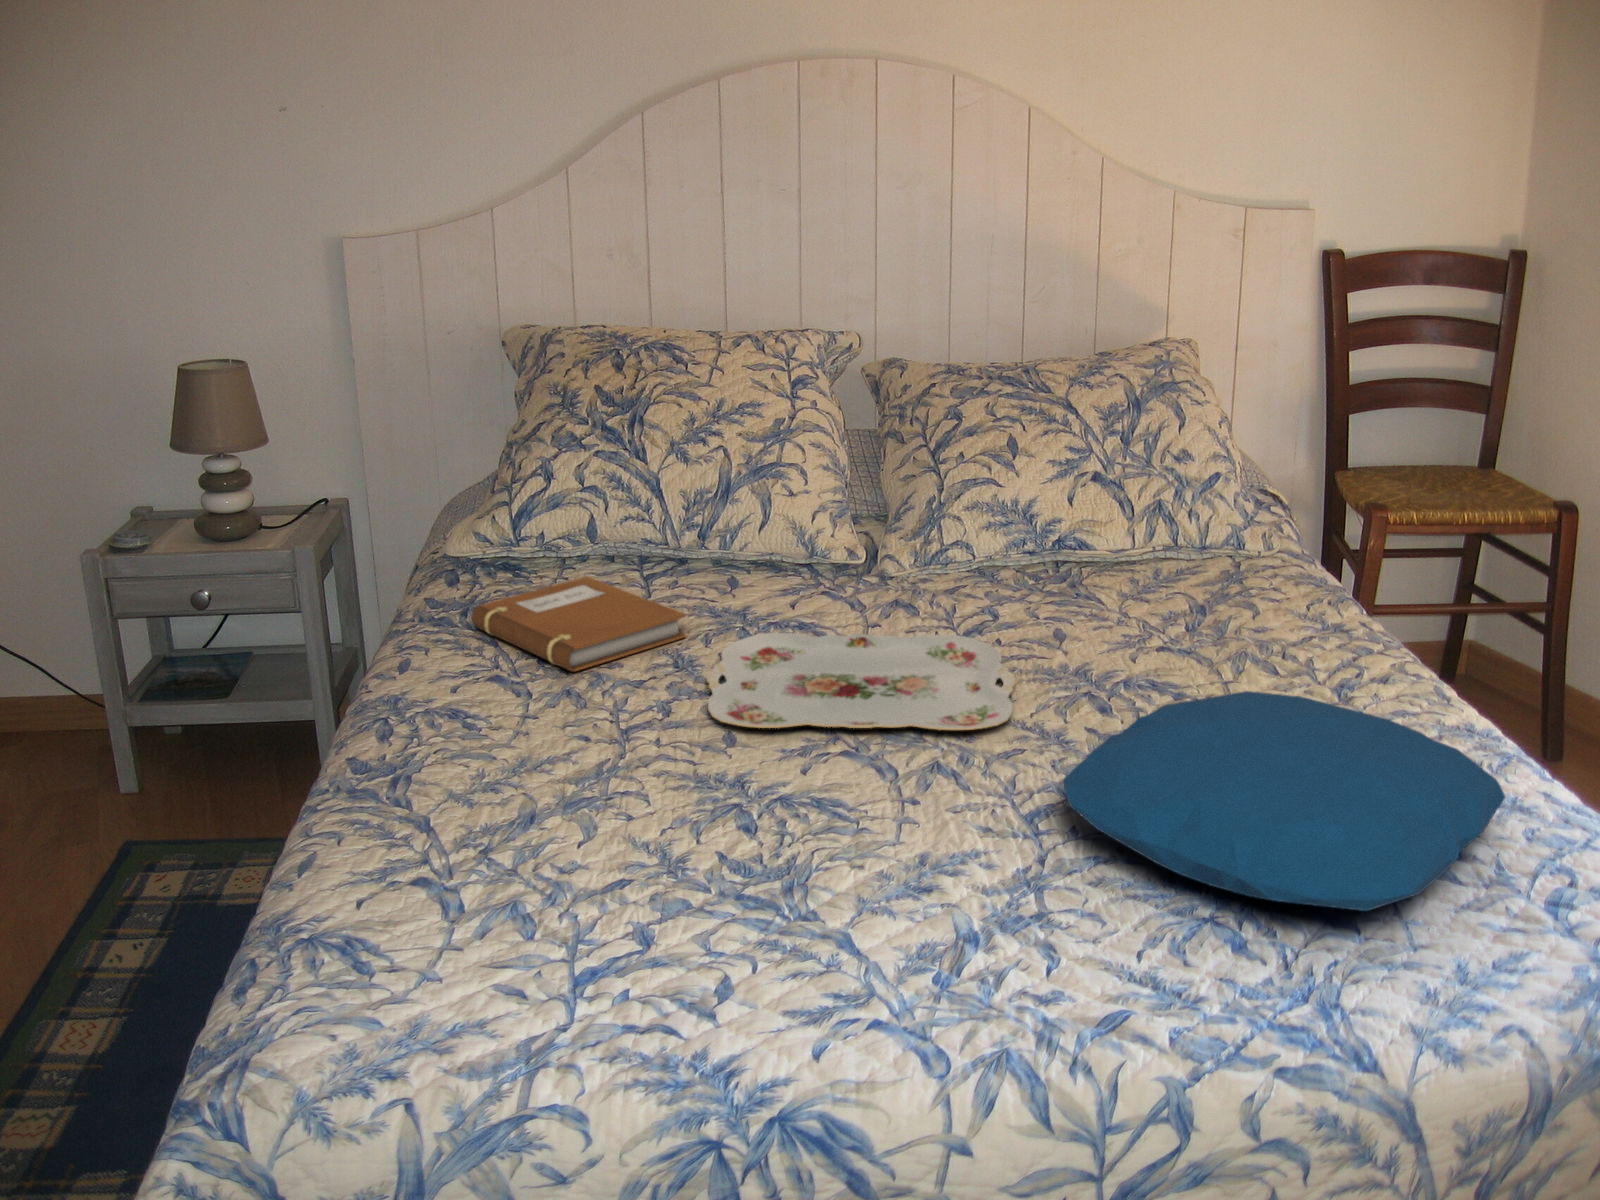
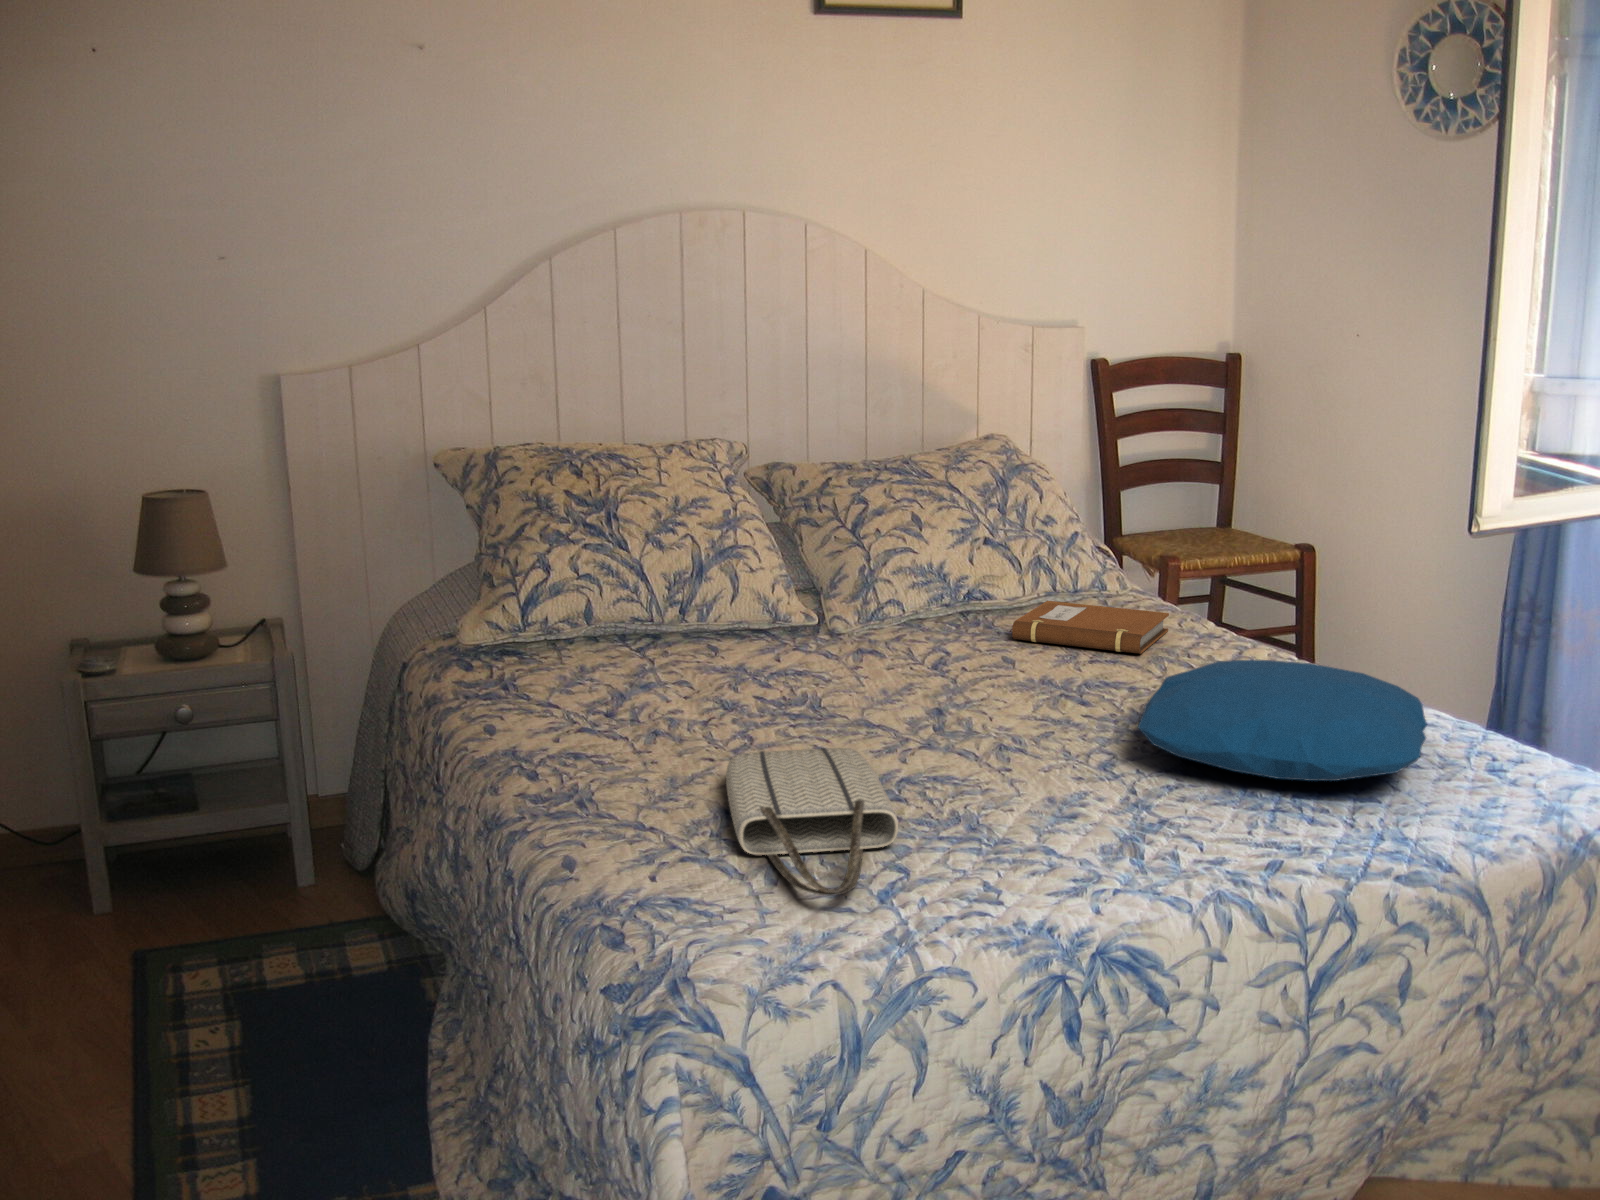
notebook: present [472,577,686,671] -> present [1011,601,1169,654]
serving tray: present [706,633,1016,730] -> none [772,662,1039,732]
tote bag: none [458,748,706,980] -> present [726,748,898,895]

